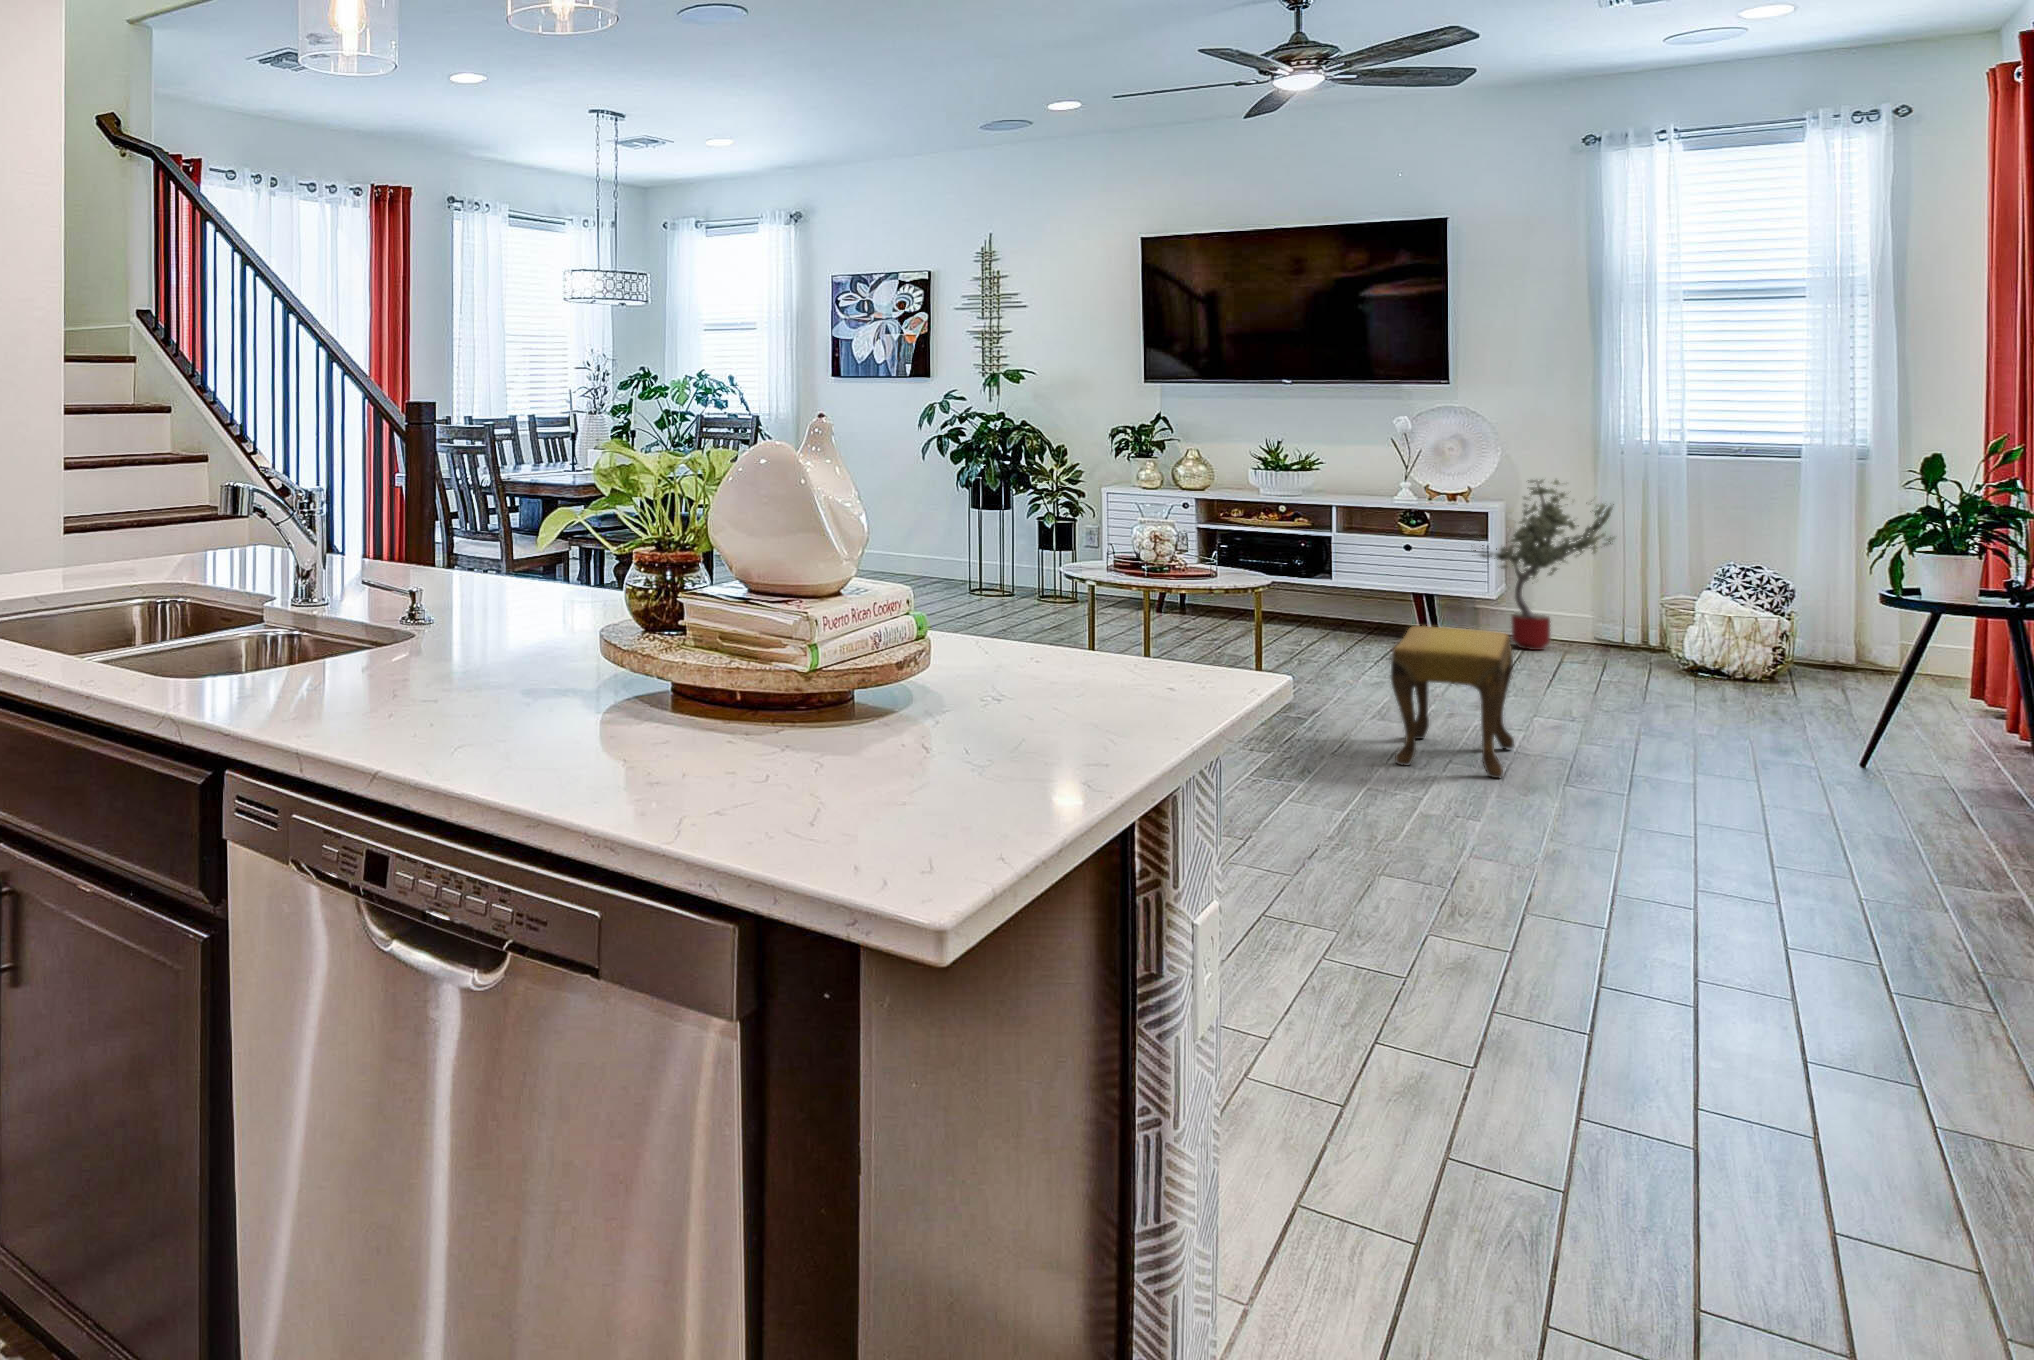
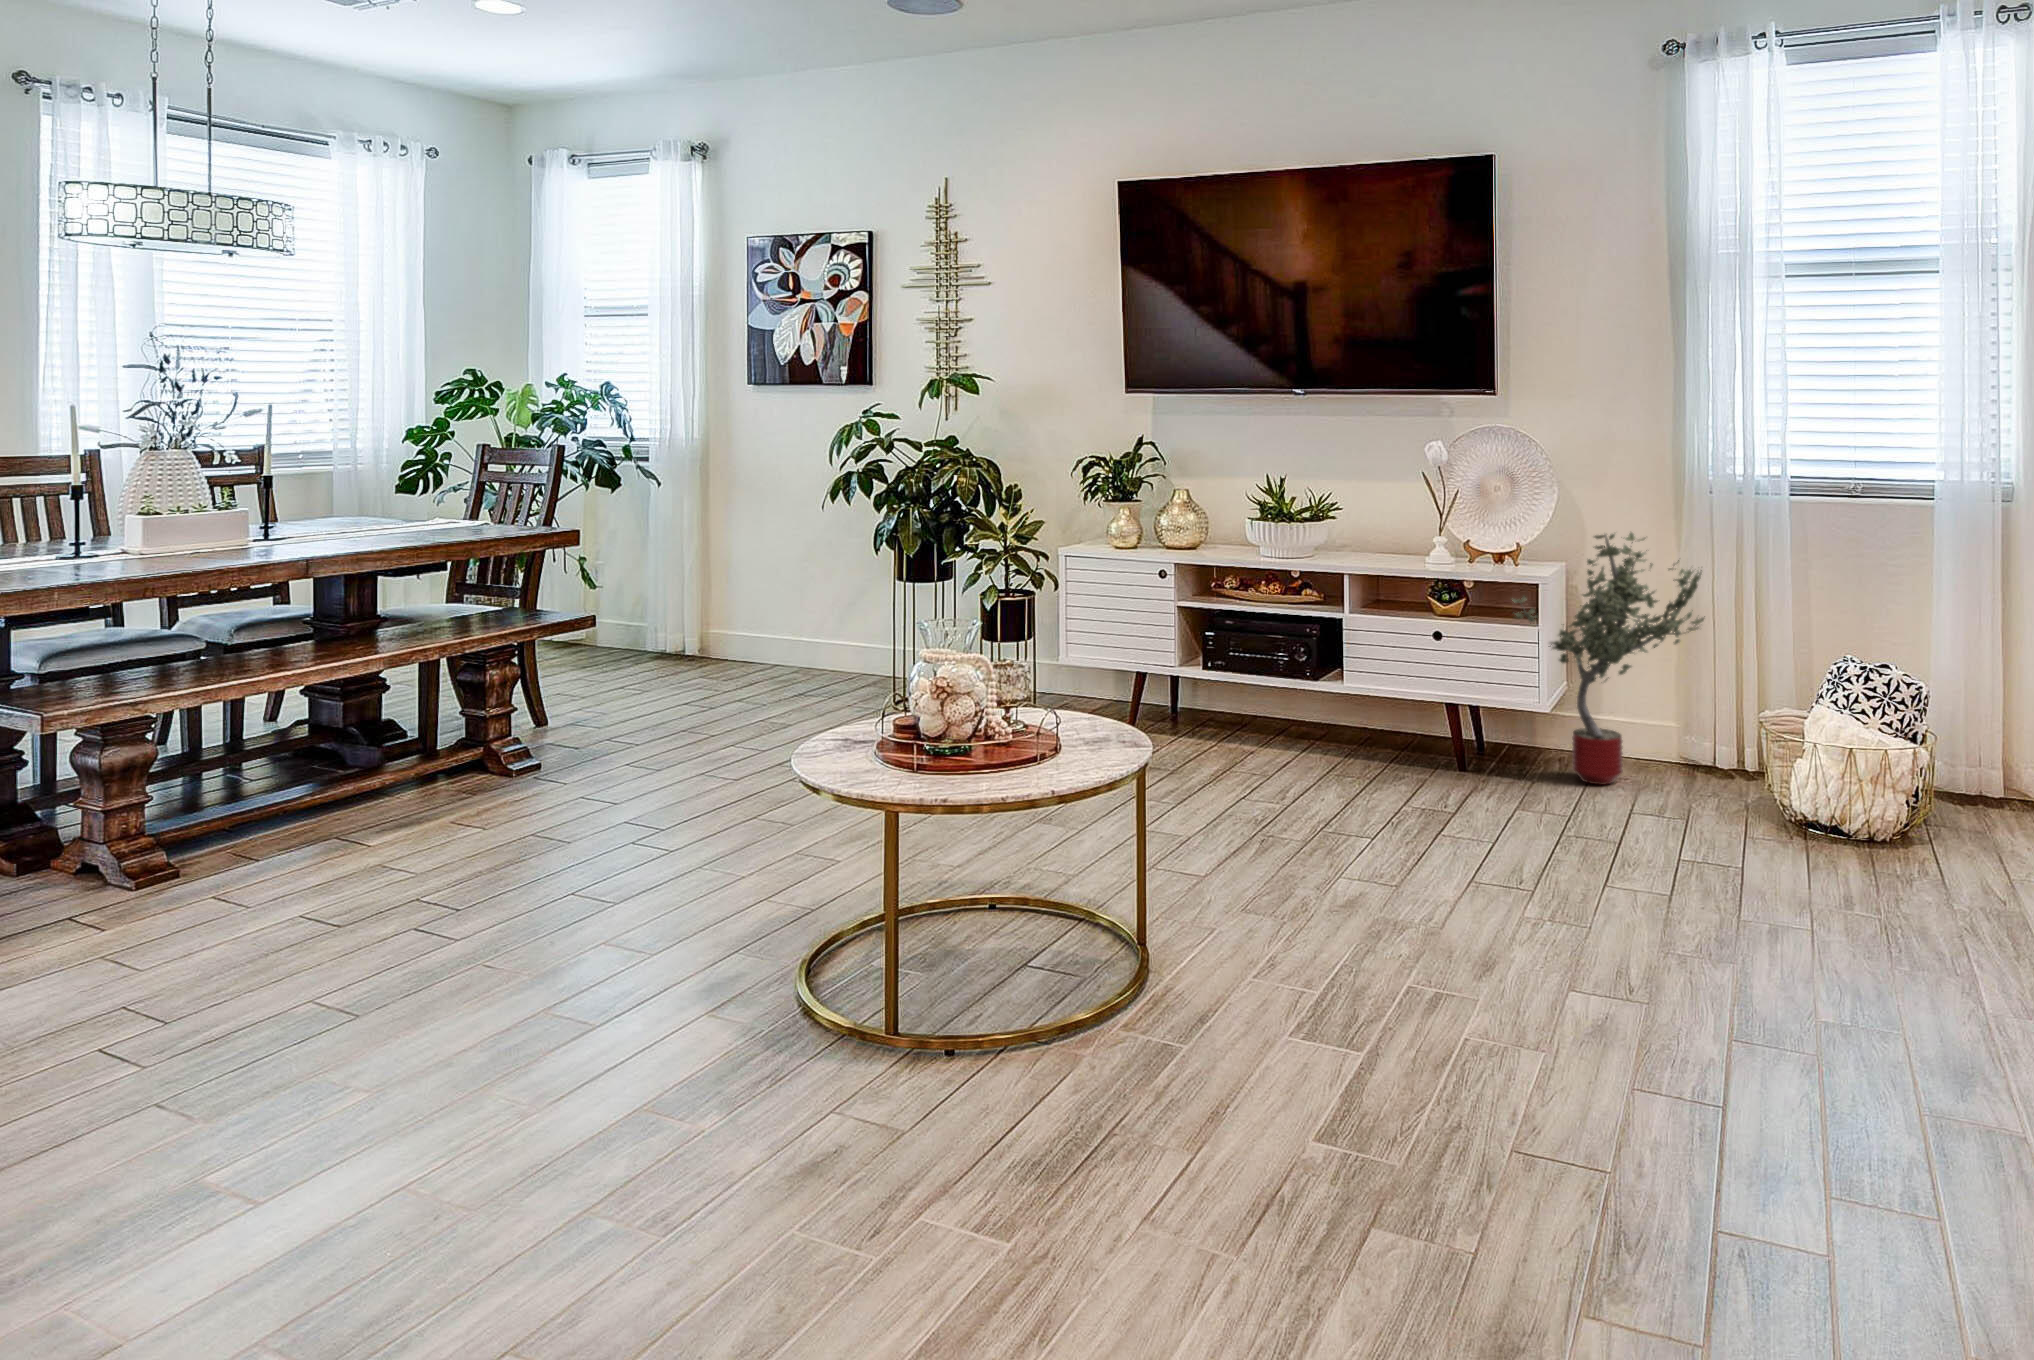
footstool: present [1391,626,1514,778] -> none [1238,878,1496,1279]

